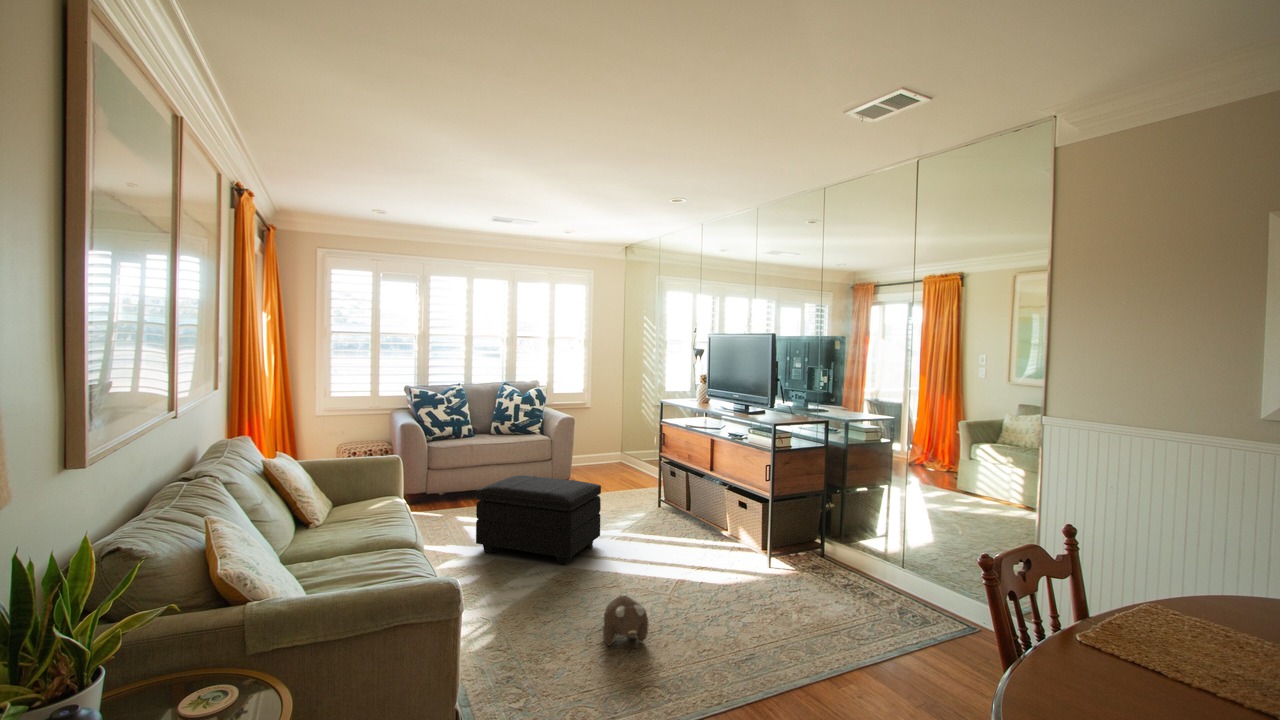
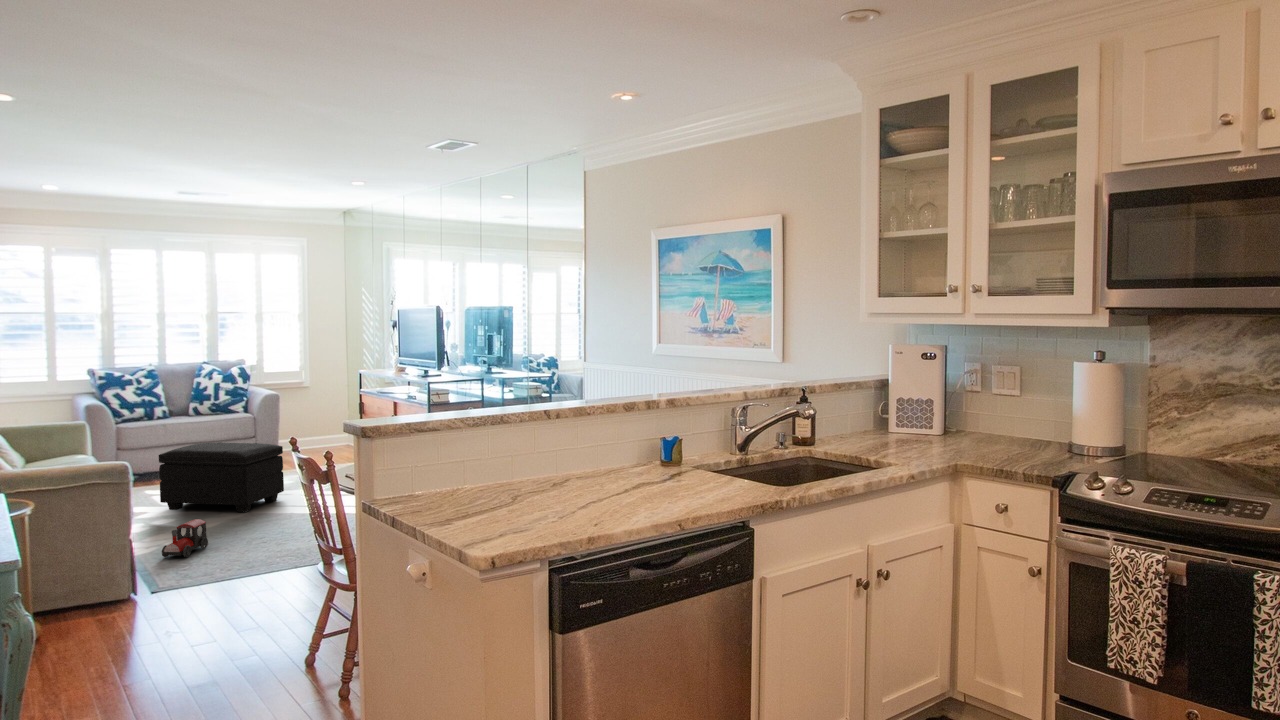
plush toy: present [603,596,649,645] -> none [252,512,290,547]
toy train: none [496,598,547,660] -> present [162,519,208,557]

